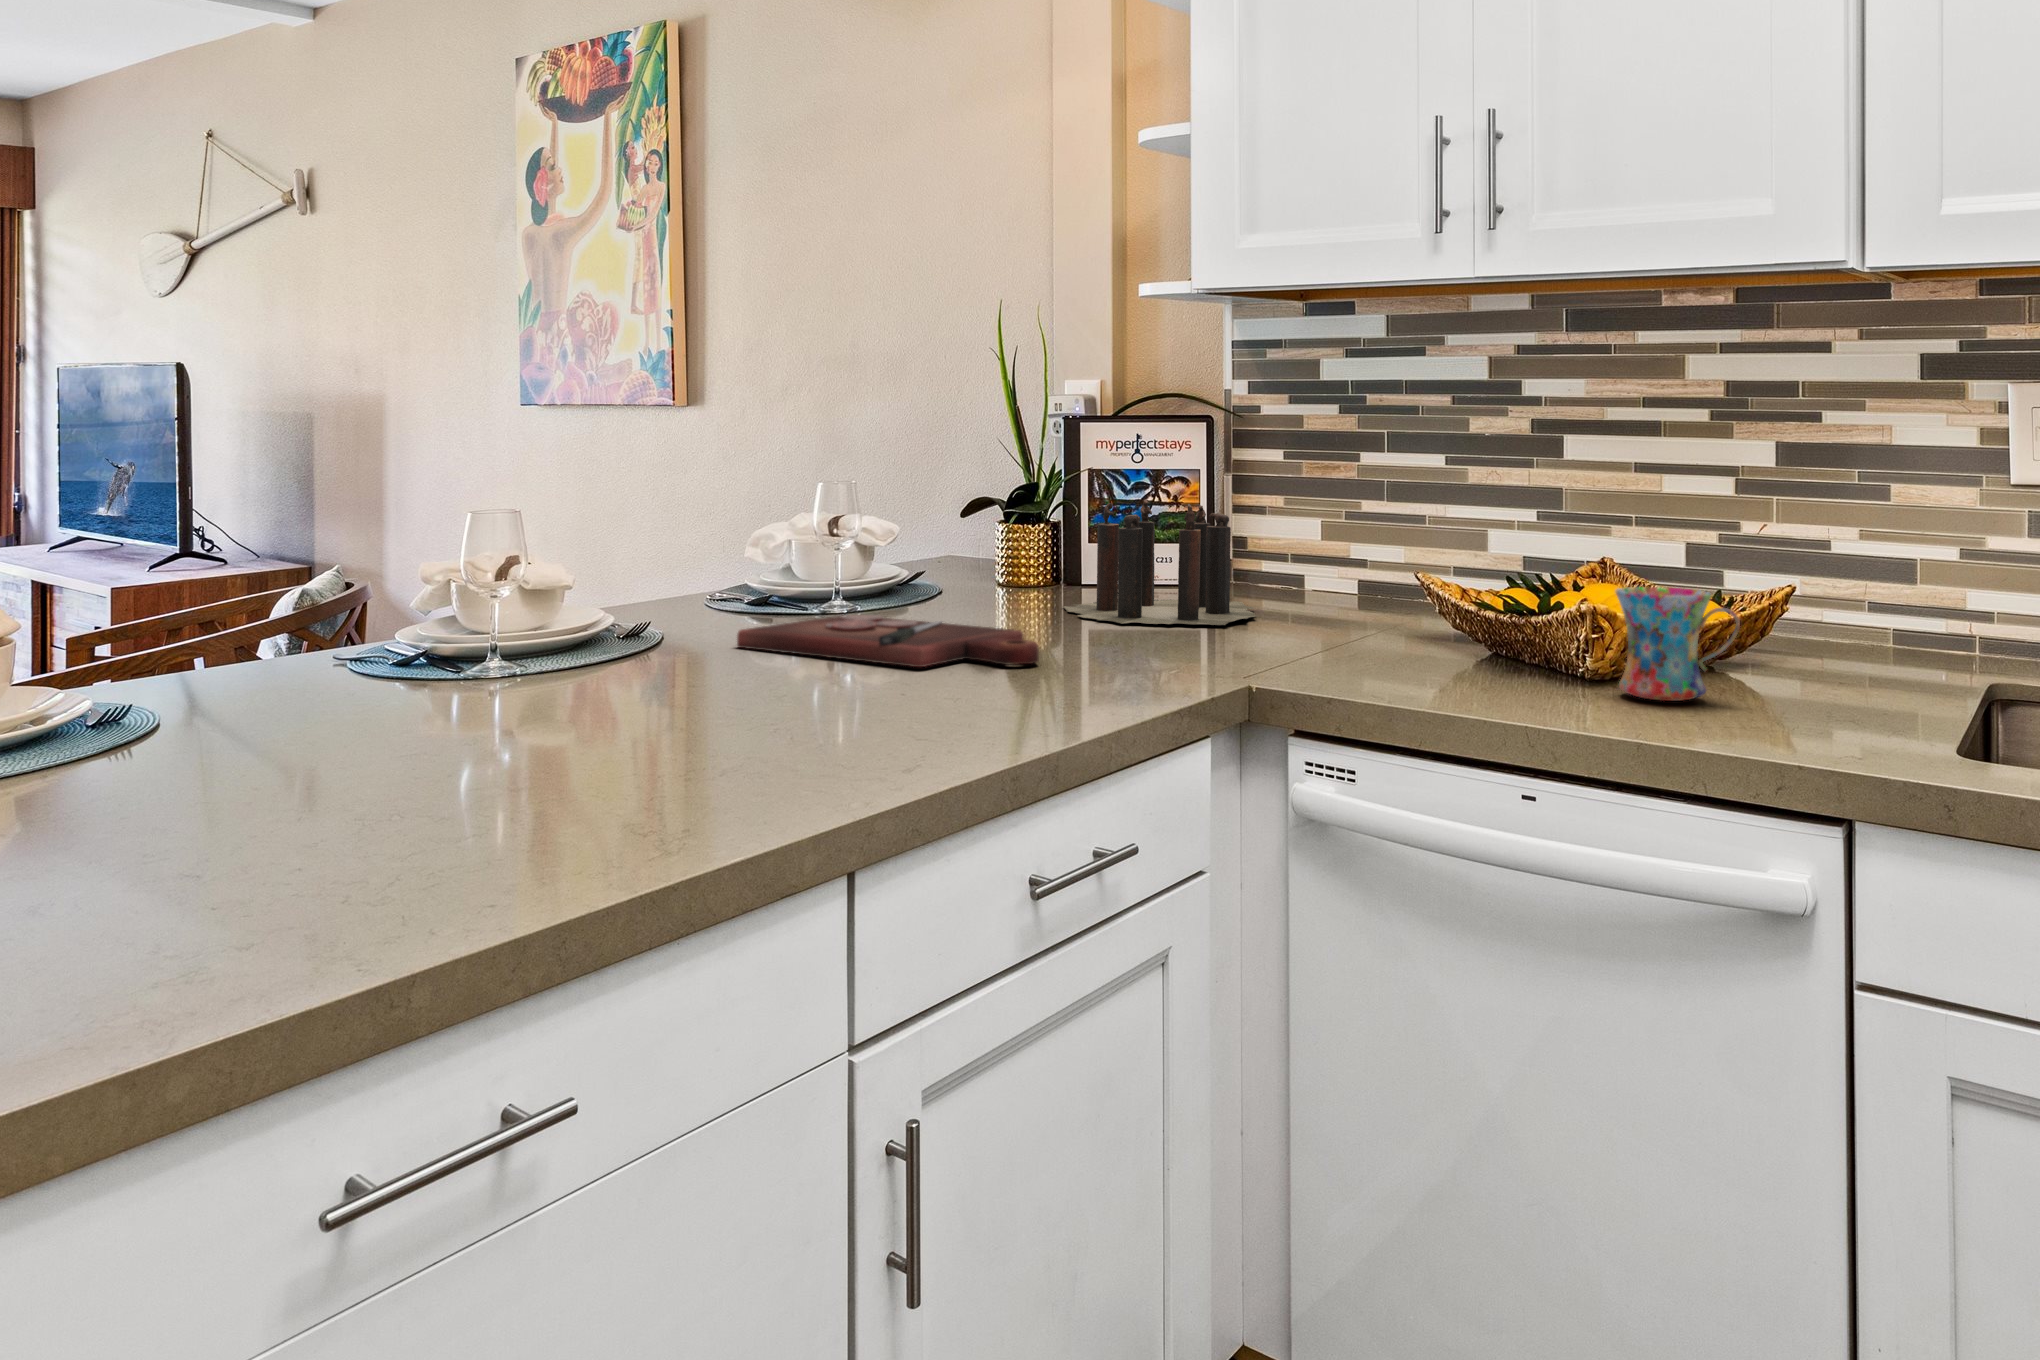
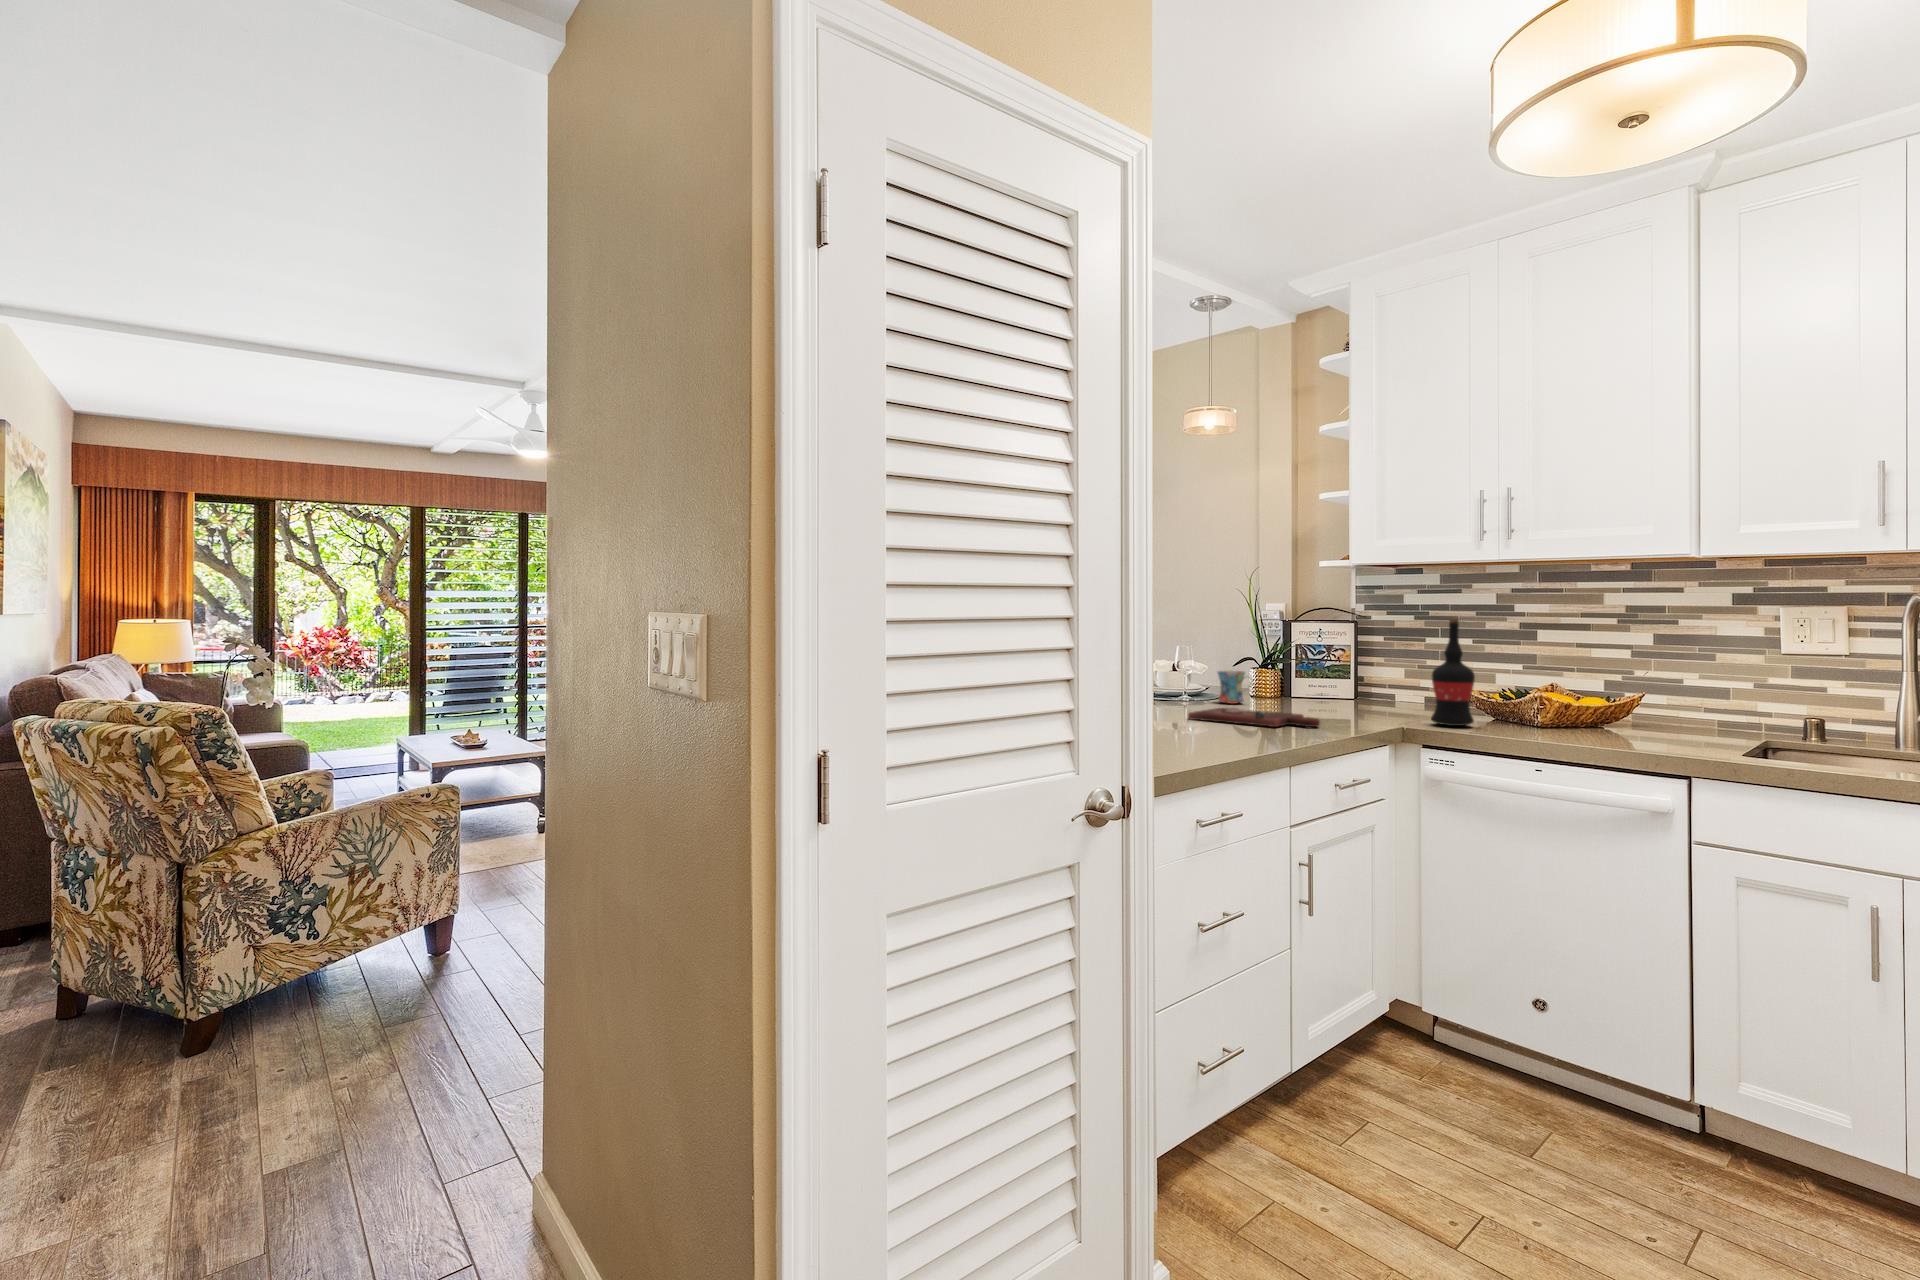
wine bottle: none [1318,396,1409,653] -> present [1431,617,1475,726]
candle: present [1064,500,1255,625] -> none [1292,660,1415,715]
mug: present [1616,587,1740,701] -> present [1217,671,1252,704]

